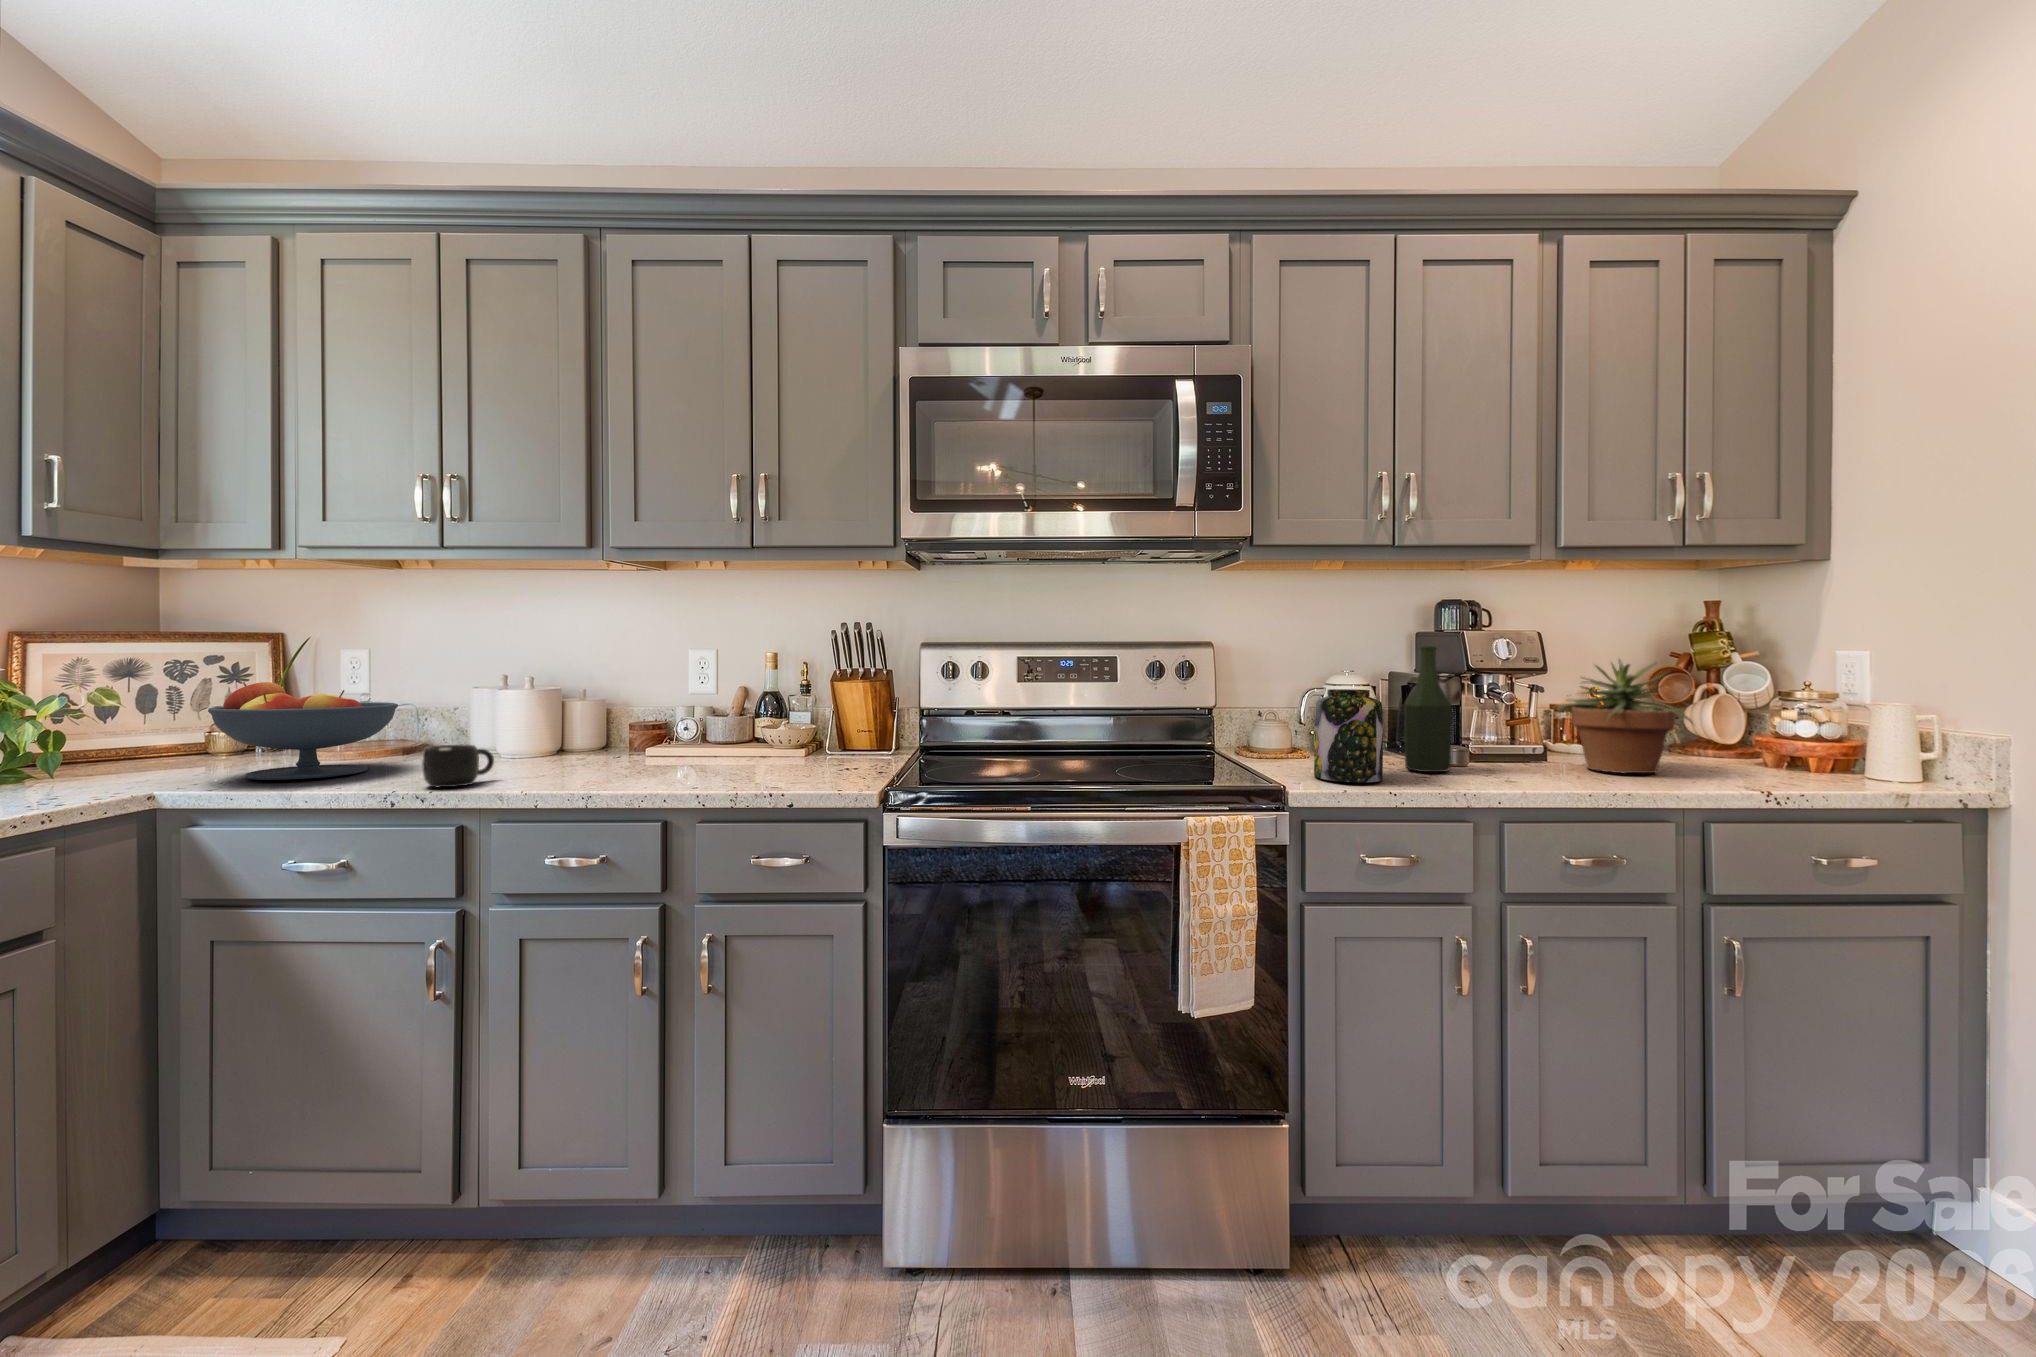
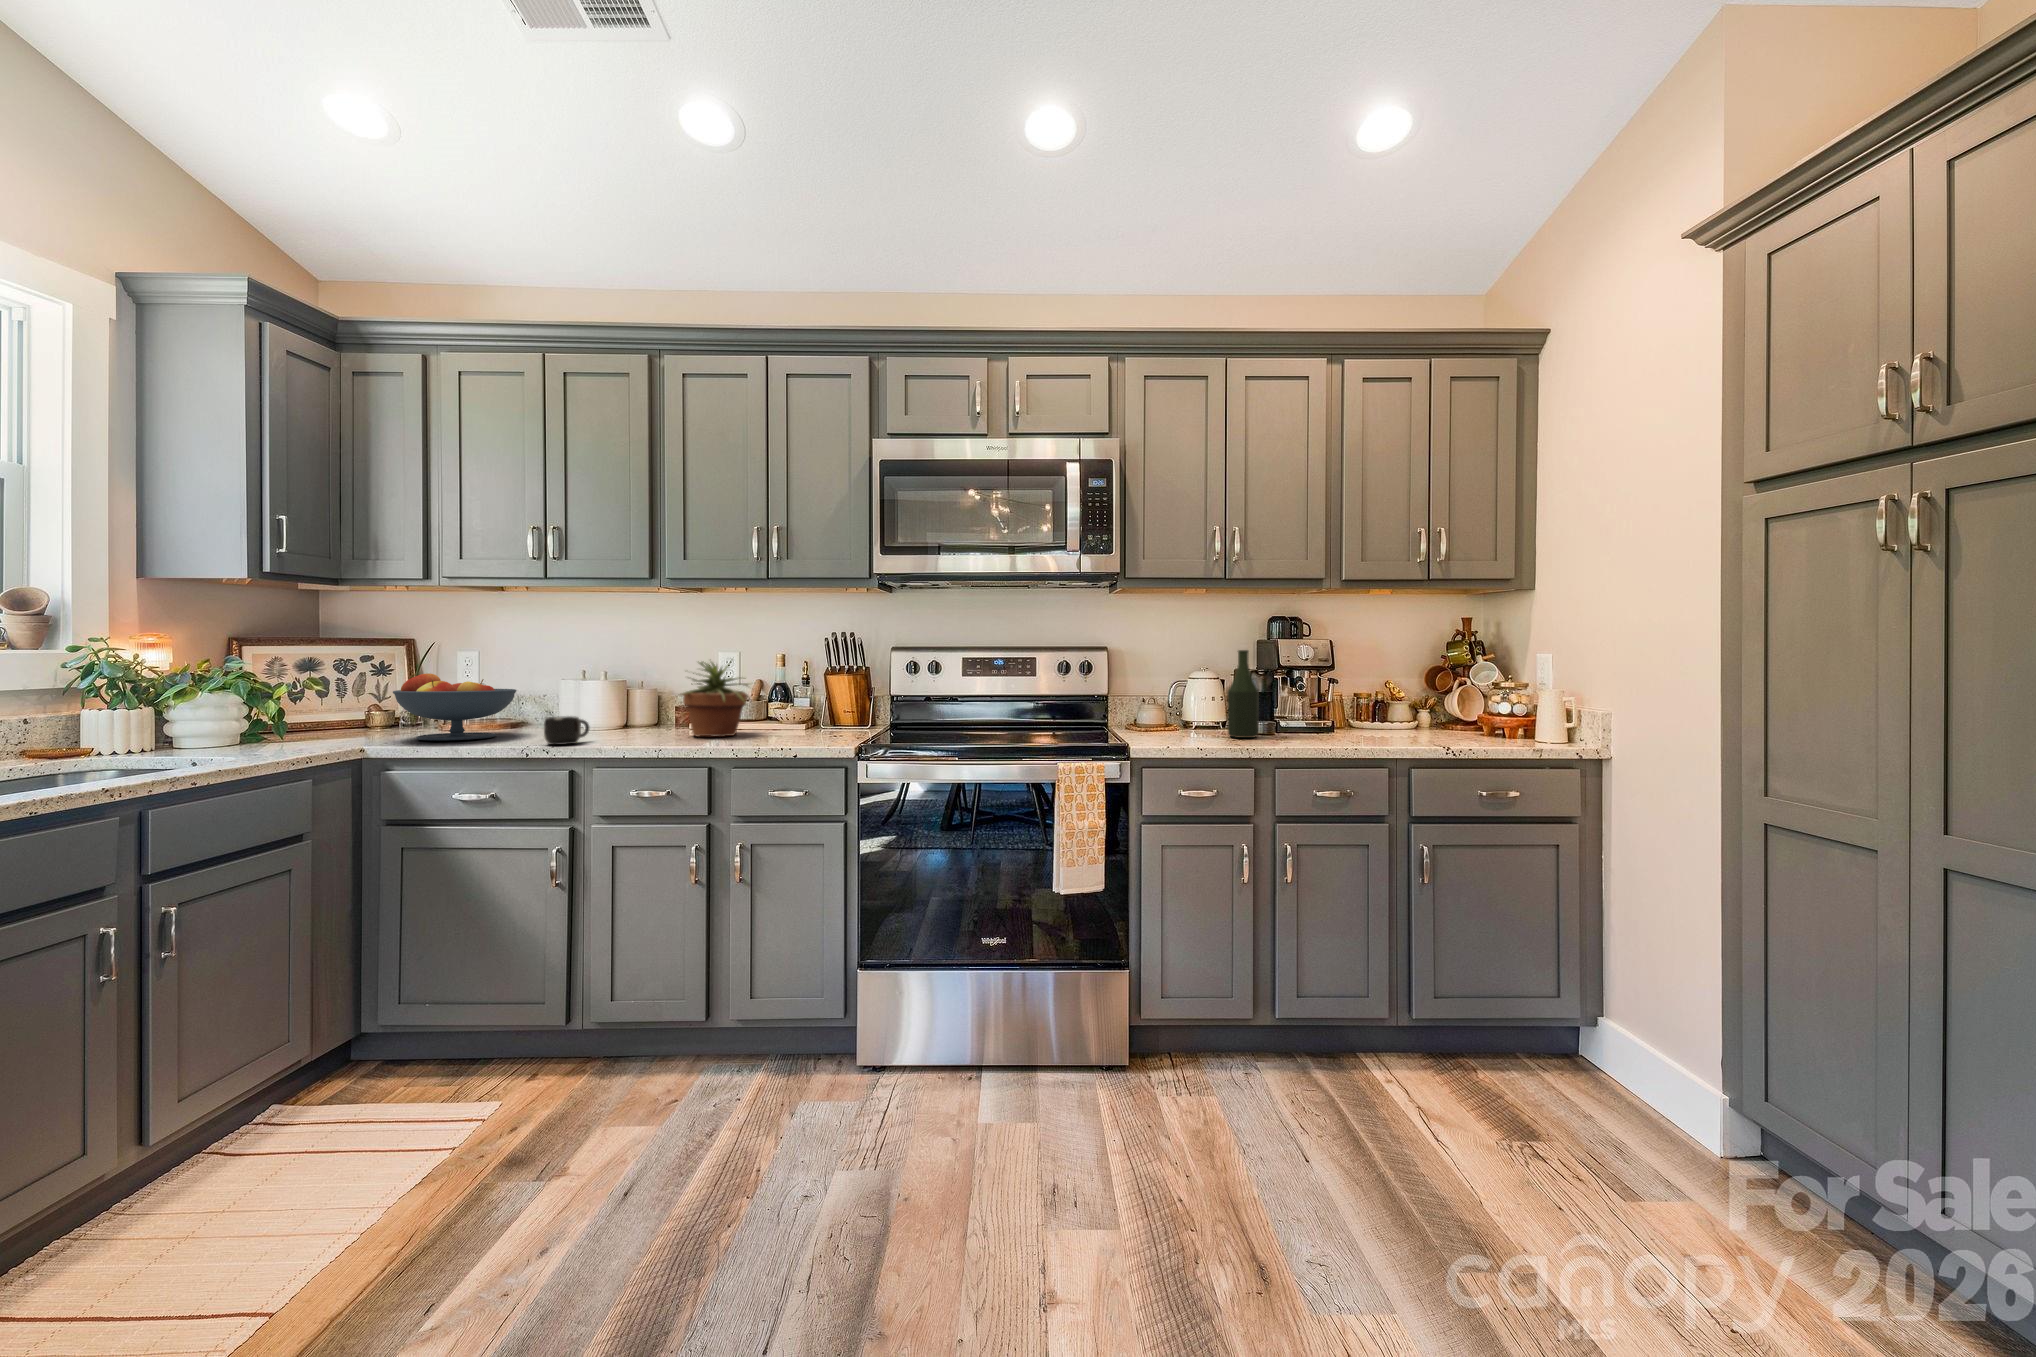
potted plant: present [1555,659,1693,773] -> present [680,661,751,737]
jar: present [1314,689,1383,782] -> none [1161,680,1205,743]

